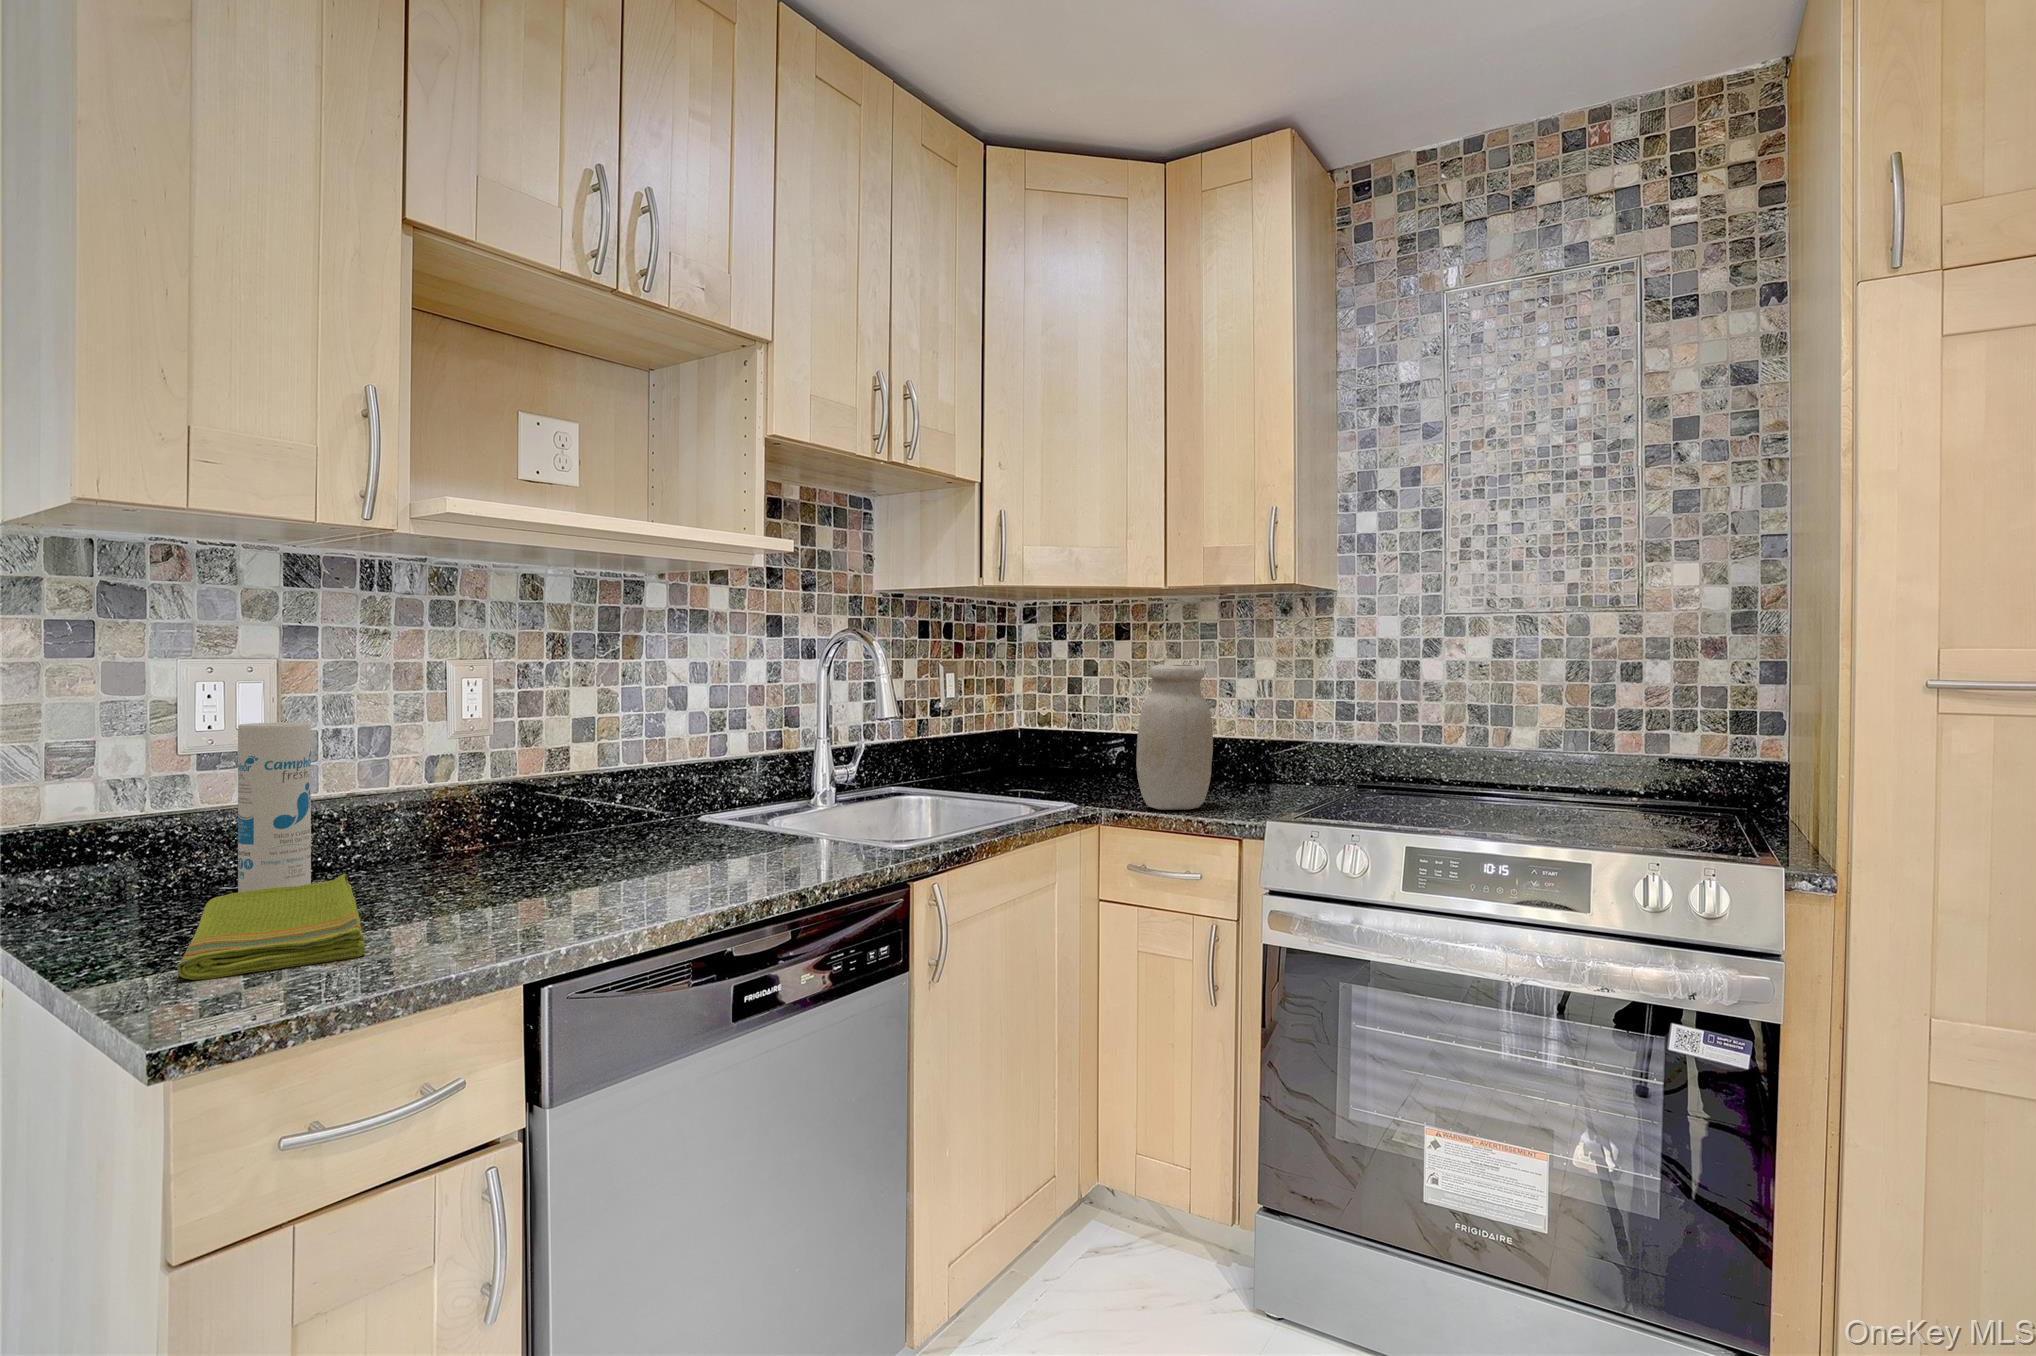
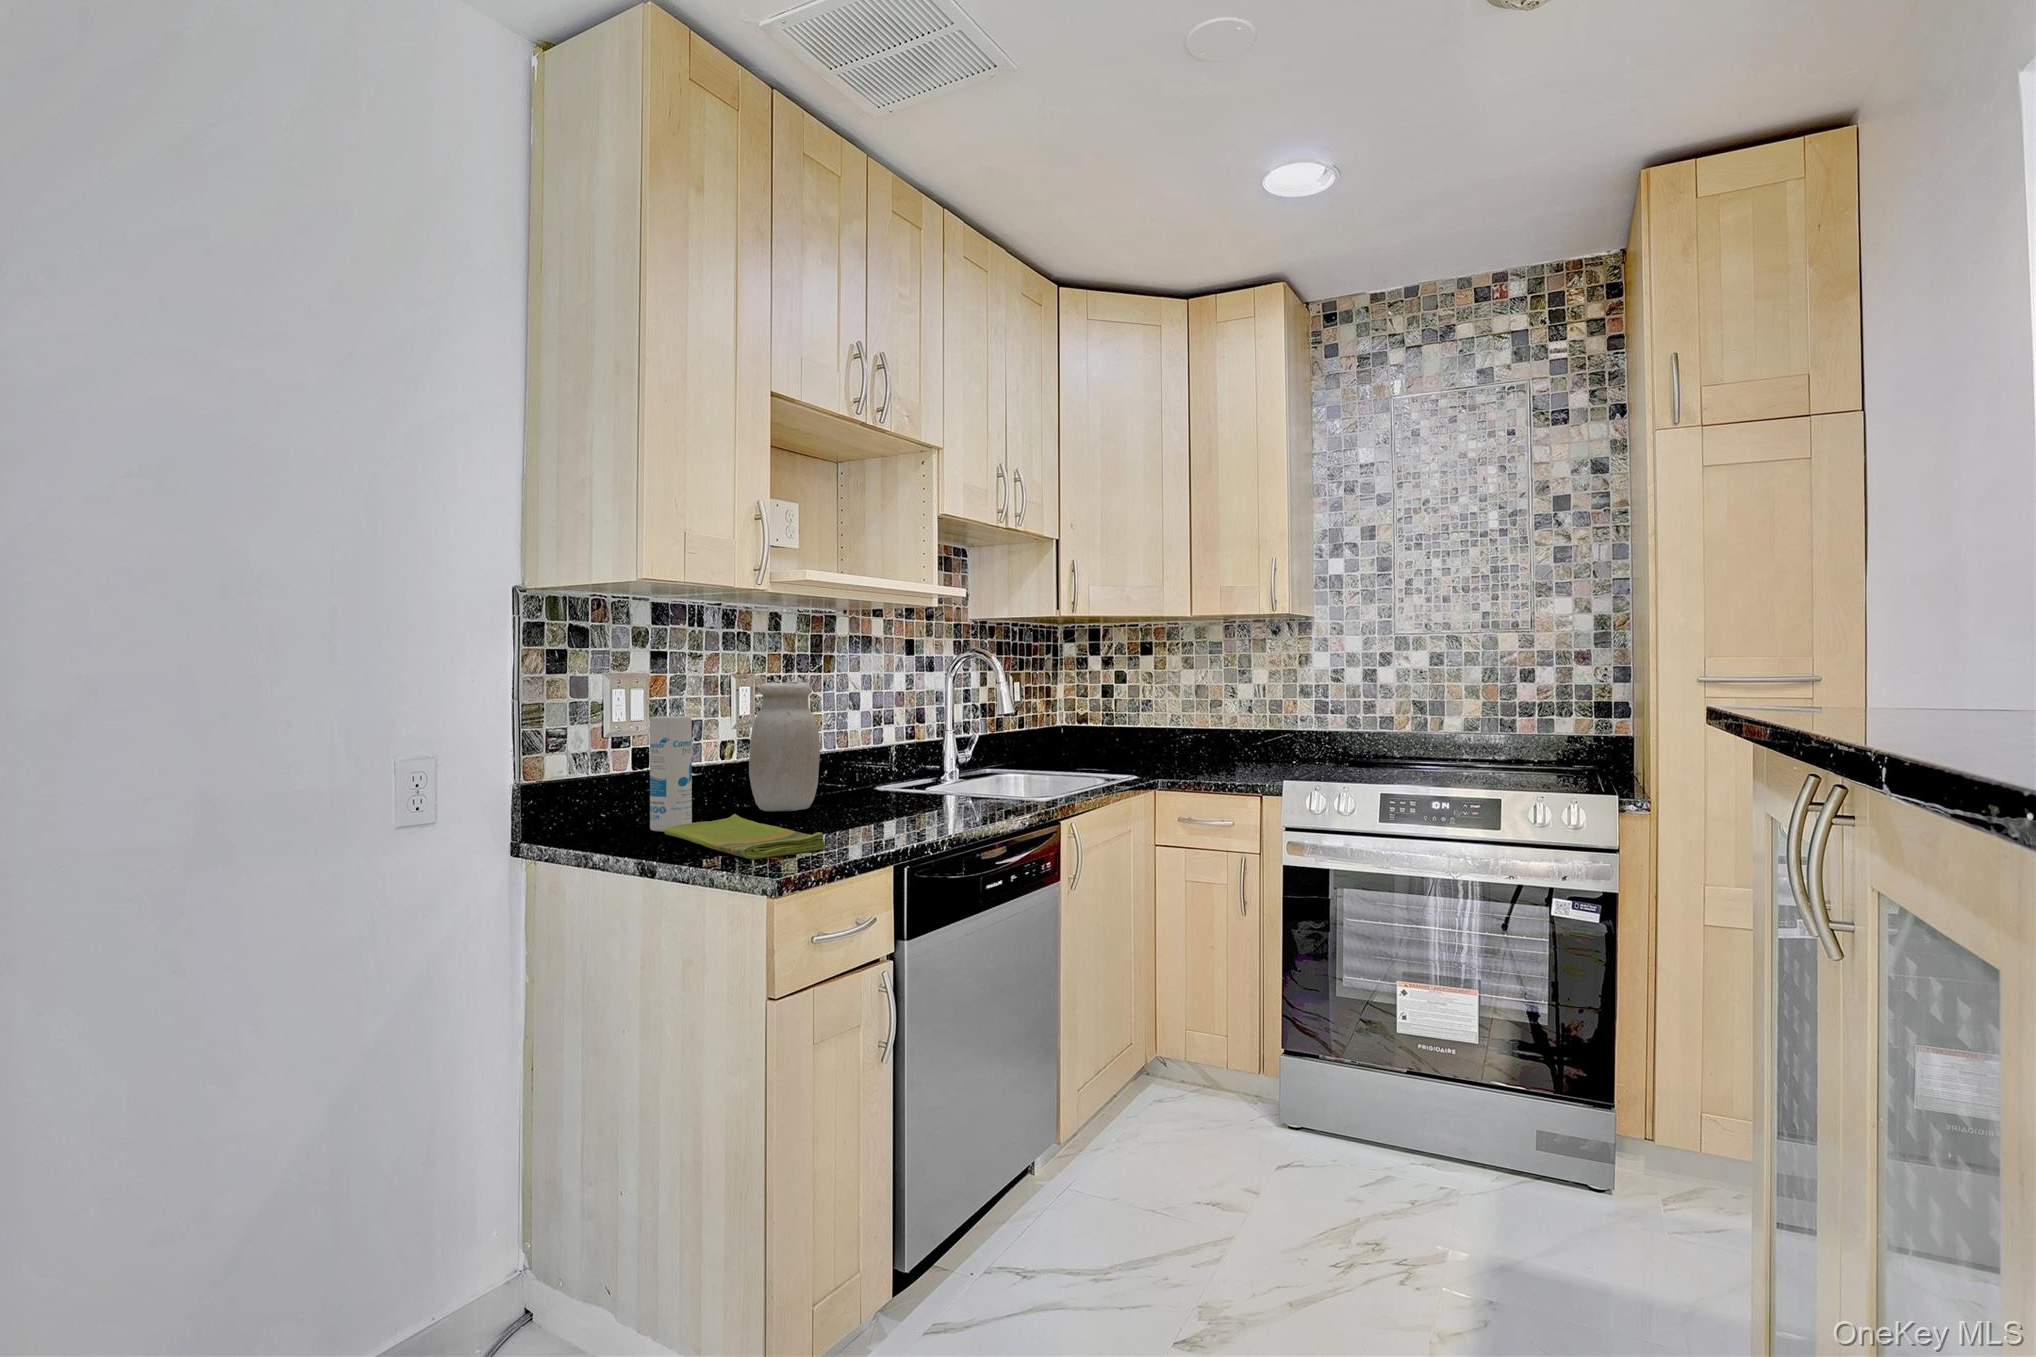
jar: present [1136,664,1213,810] -> present [749,682,820,811]

